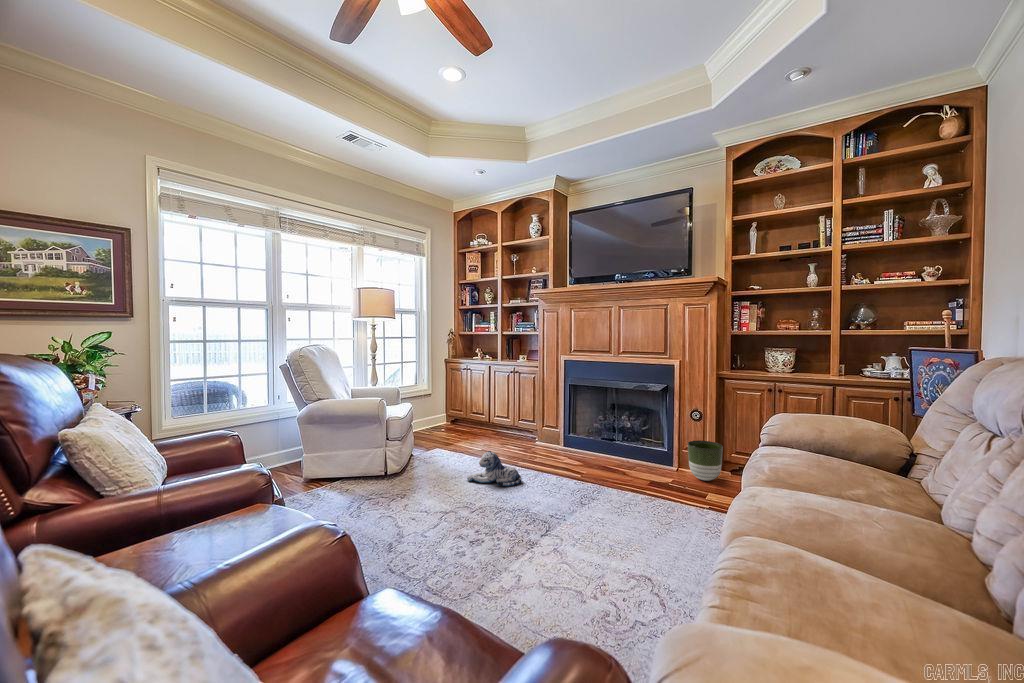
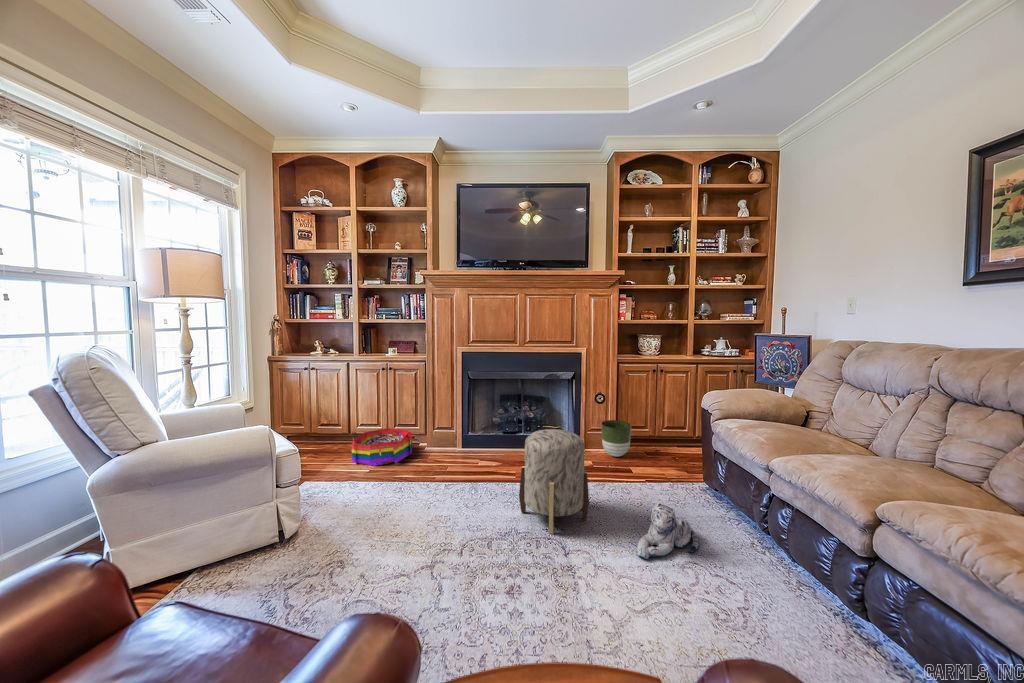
storage bin: none [478,420,525,446] -> present [351,428,412,466]
ottoman: none [543,425,595,509] -> present [519,429,589,534]
plush toy: present [467,451,522,486] -> present [637,503,699,559]

